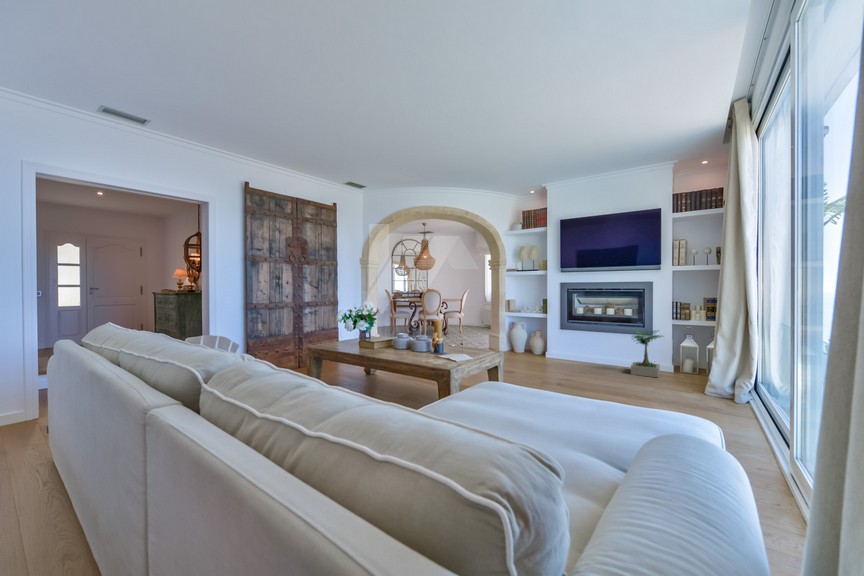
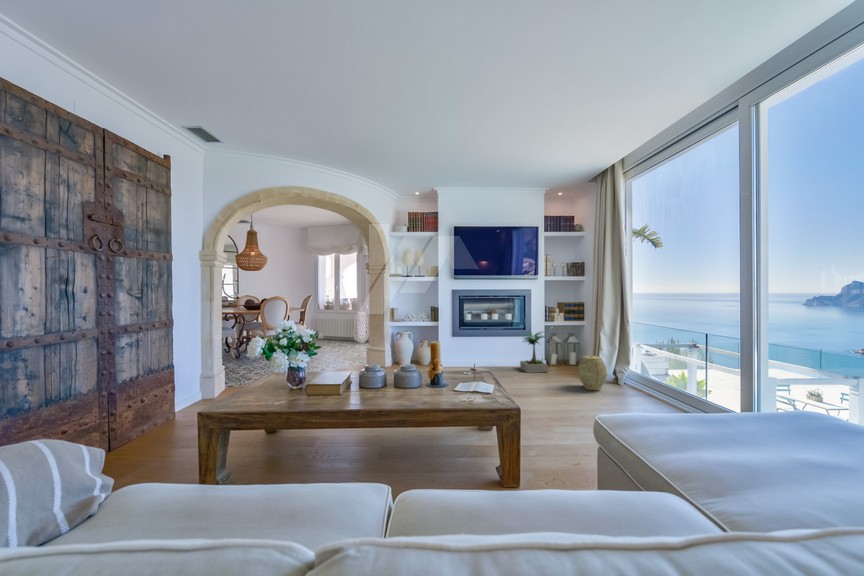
woven basket: none [660,358,698,400] -> present [578,356,607,390]

